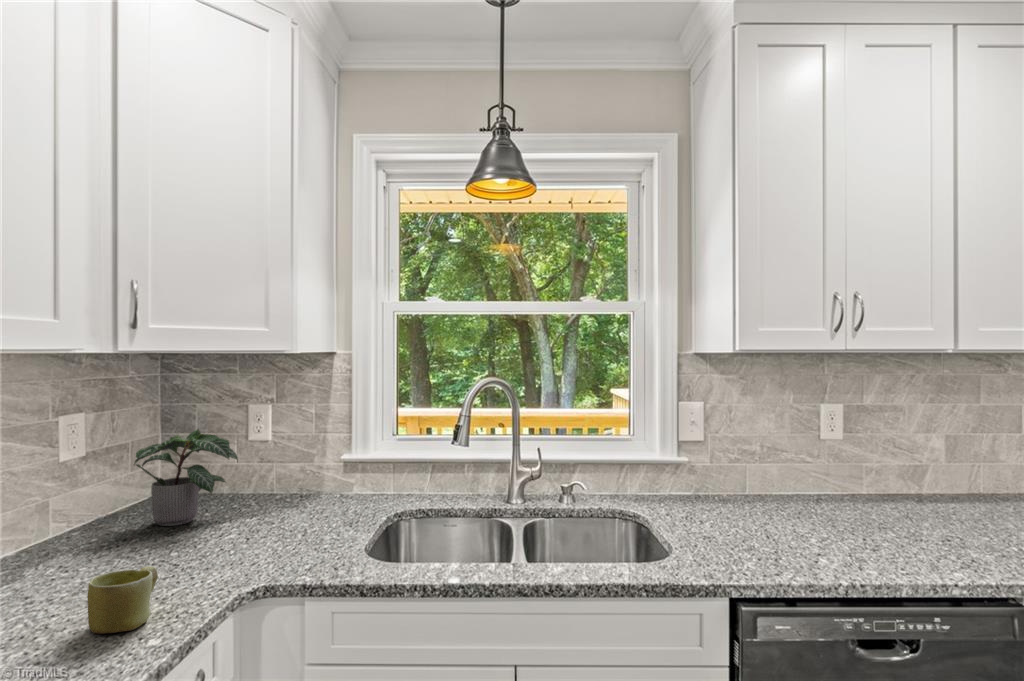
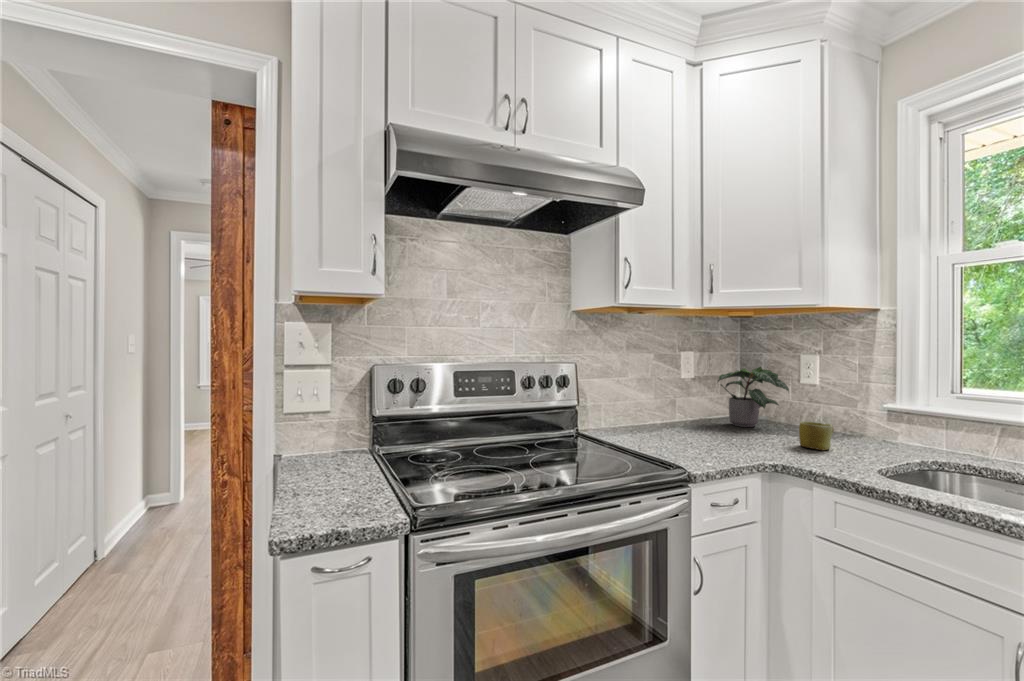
mug: present [87,566,158,634] -> present [799,421,834,450]

